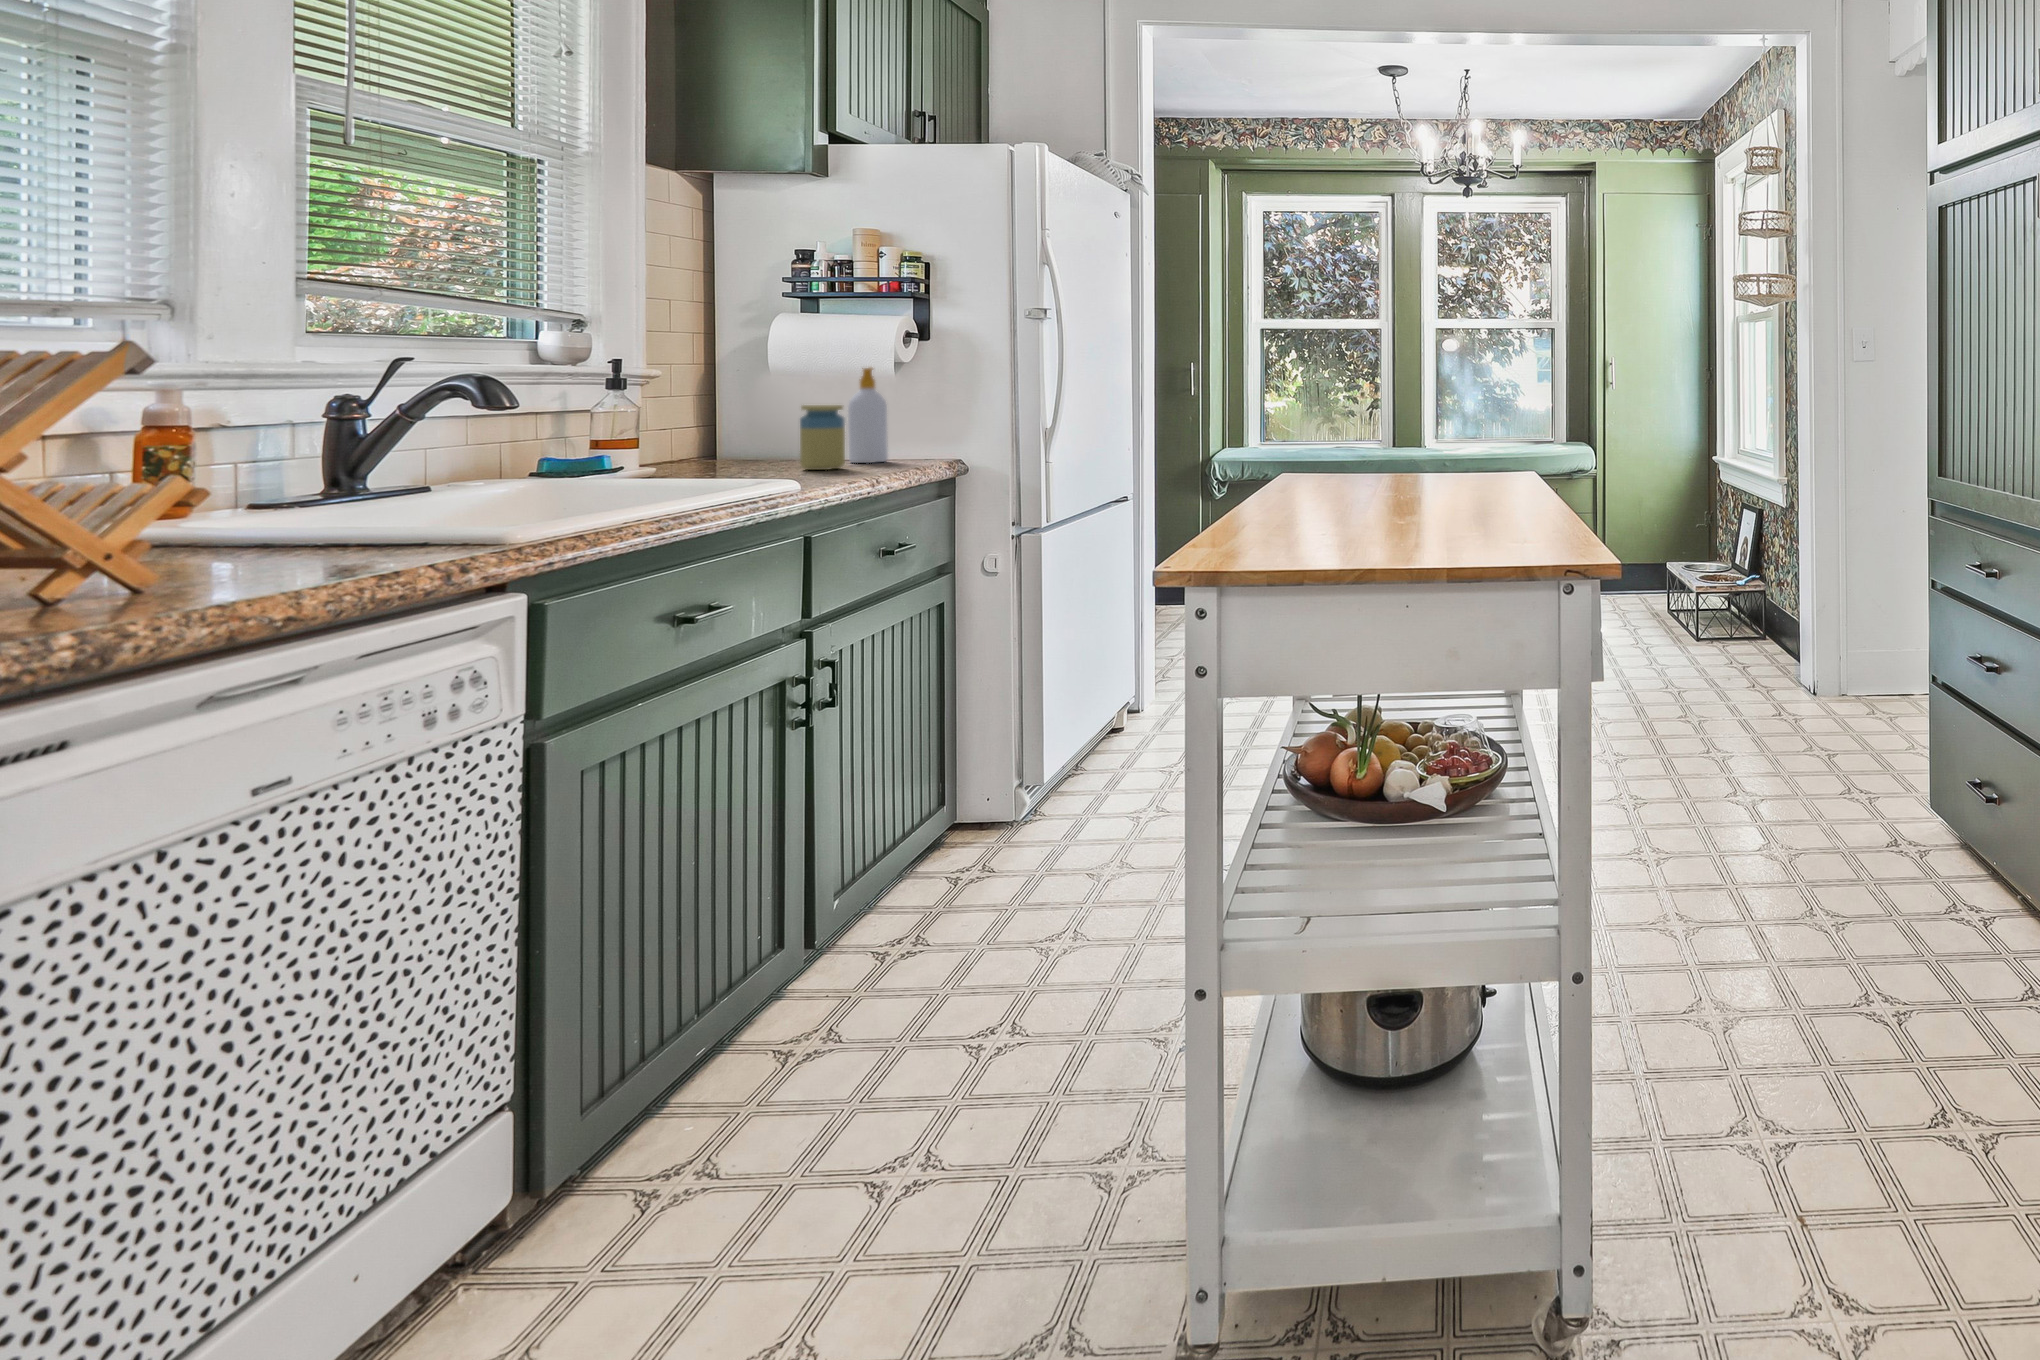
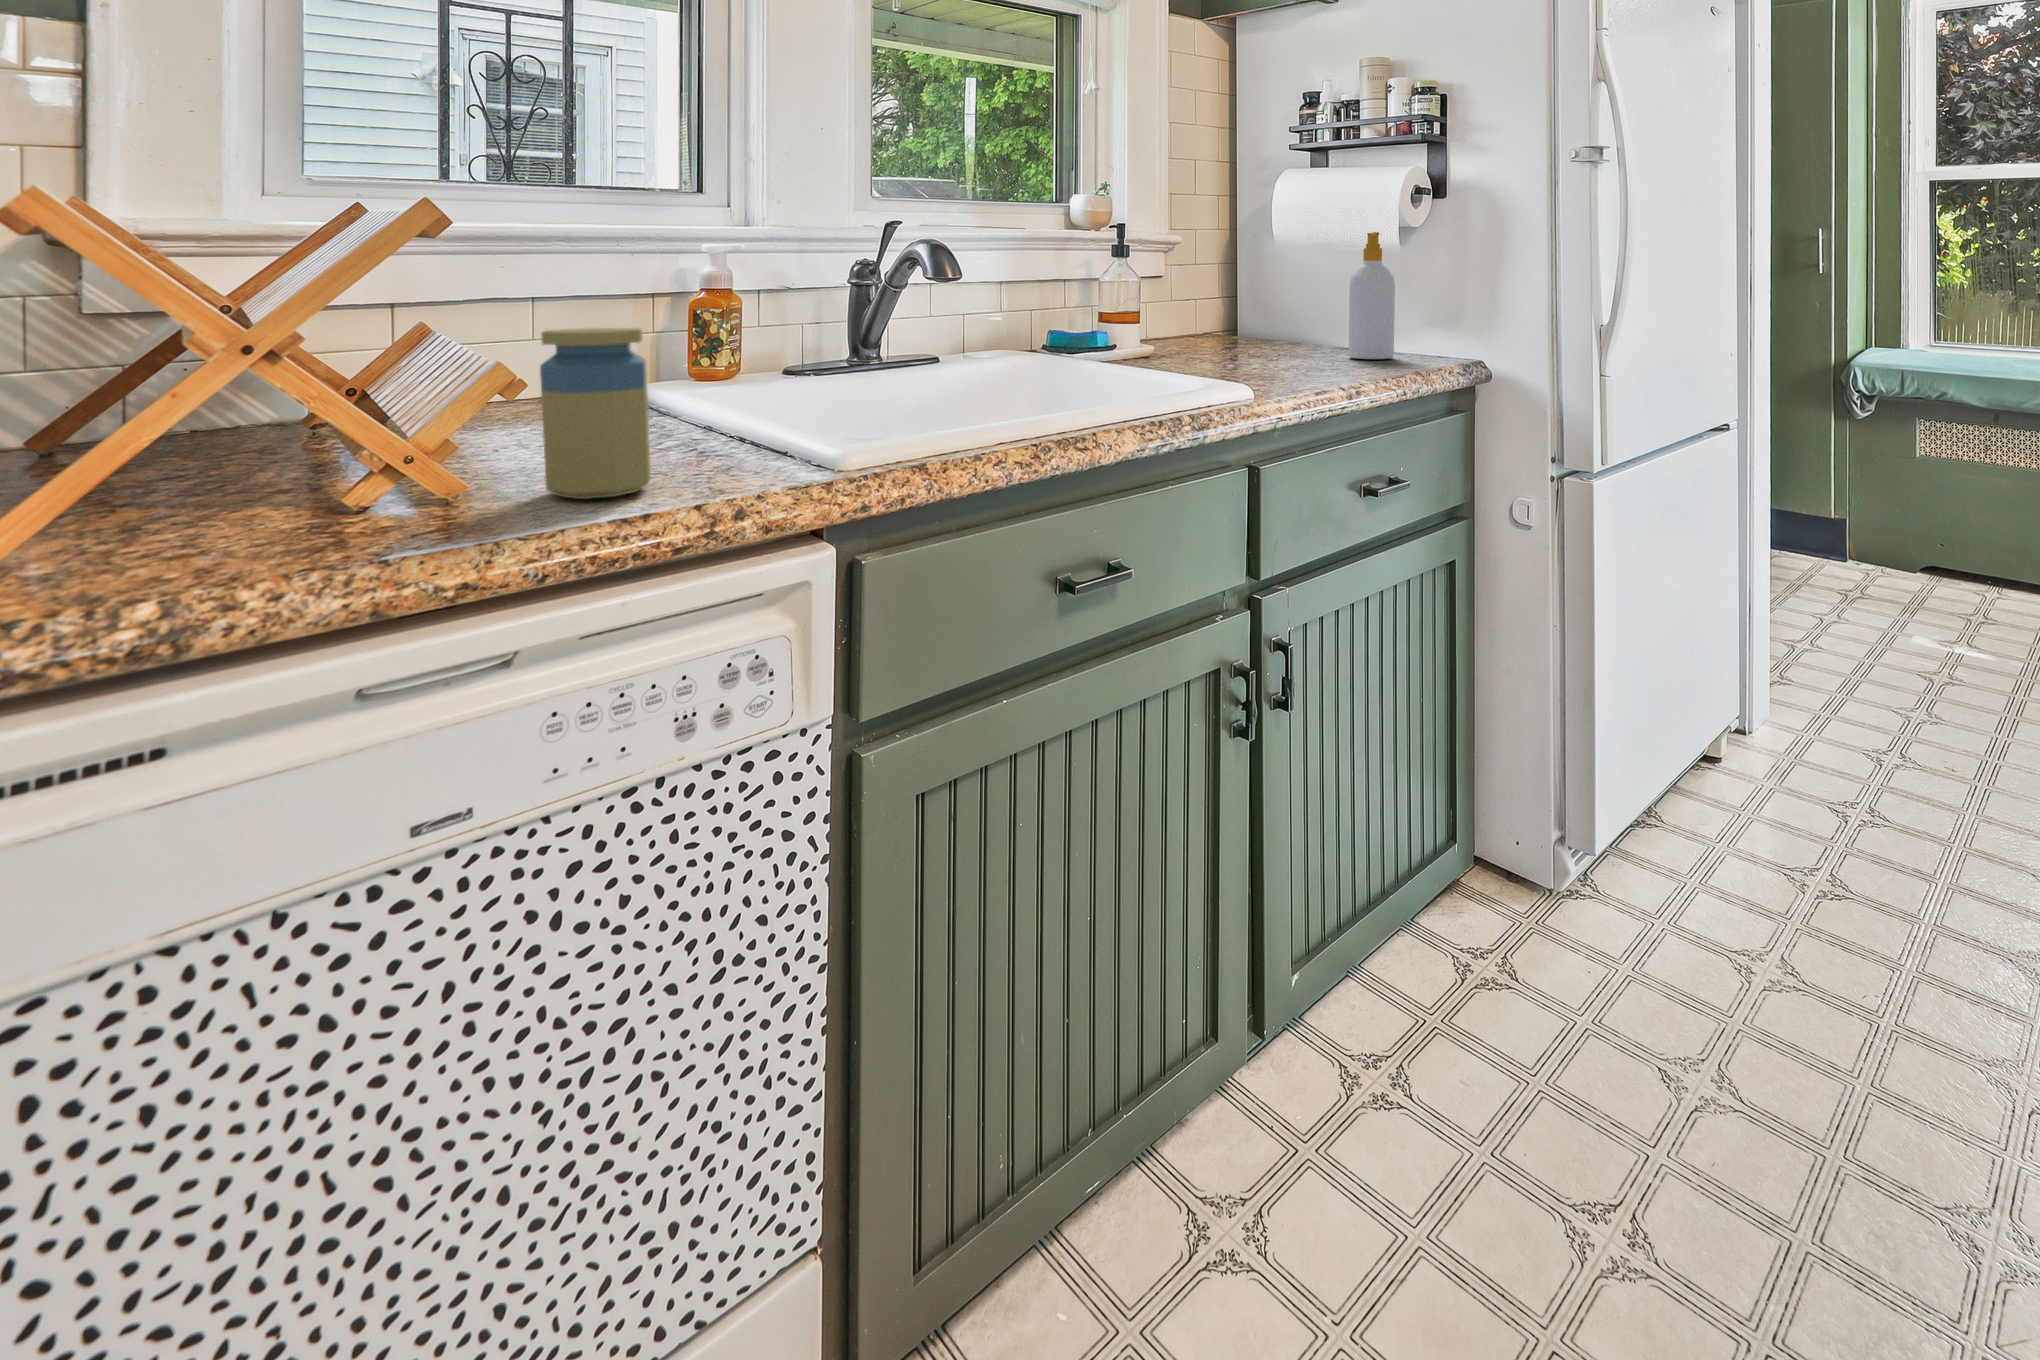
jar: present [800,405,845,470] -> present [540,328,651,499]

